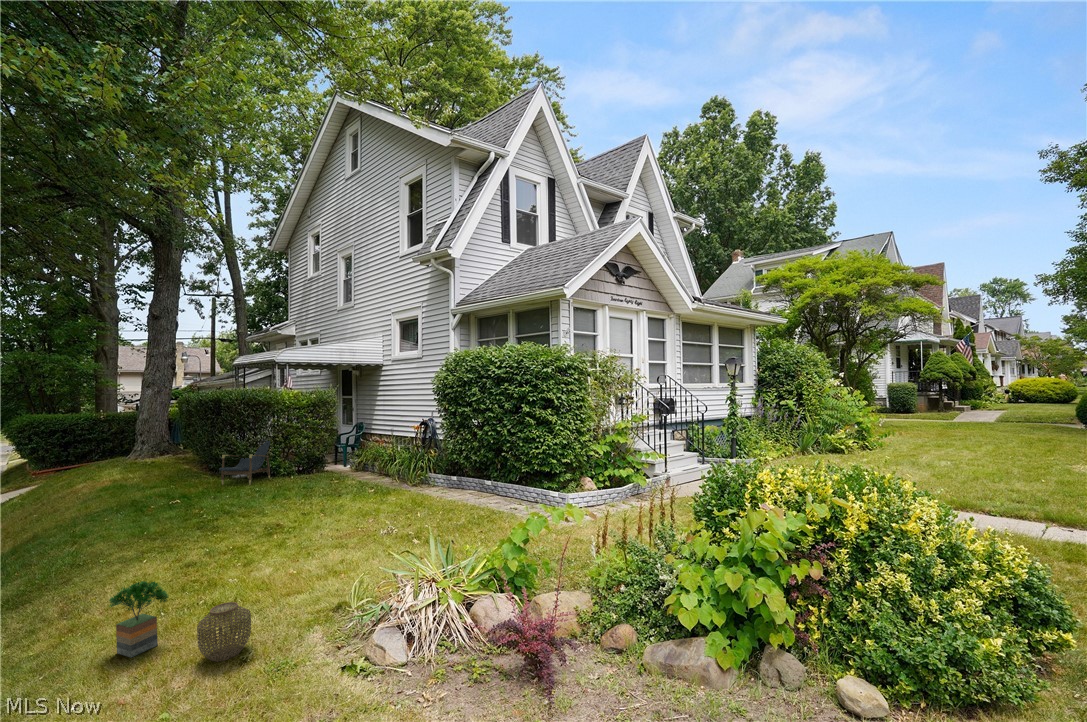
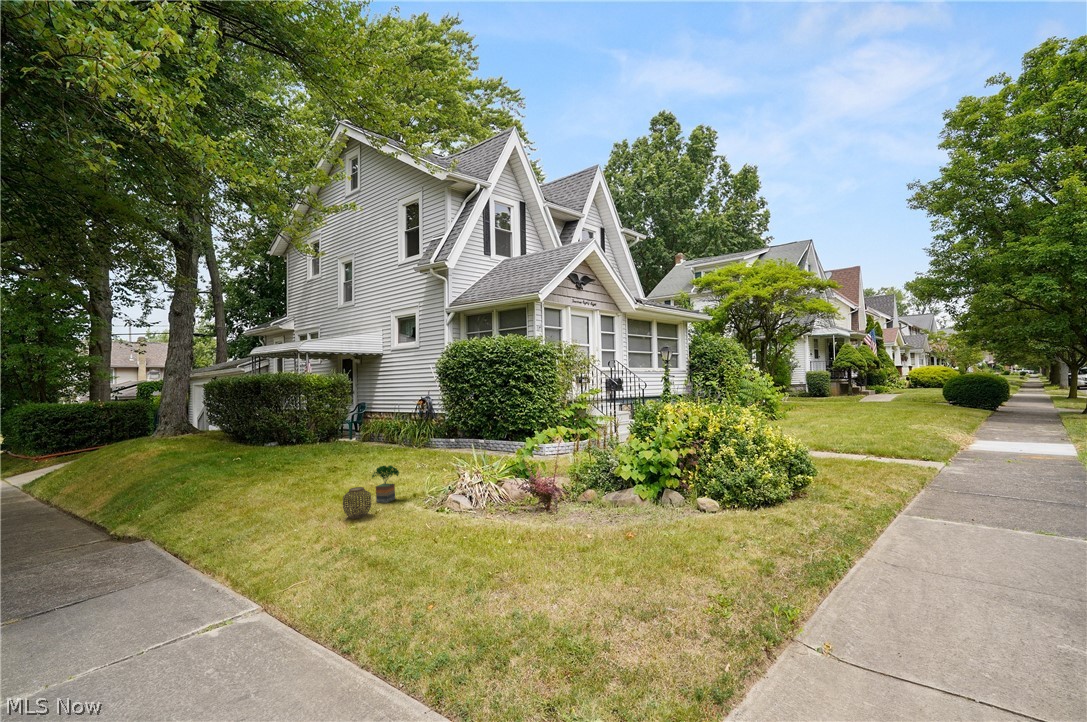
lounge chair: present [219,441,270,485] -> none [258,417,298,452]
potted tree: present [109,581,169,657] -> present [372,465,399,503]

